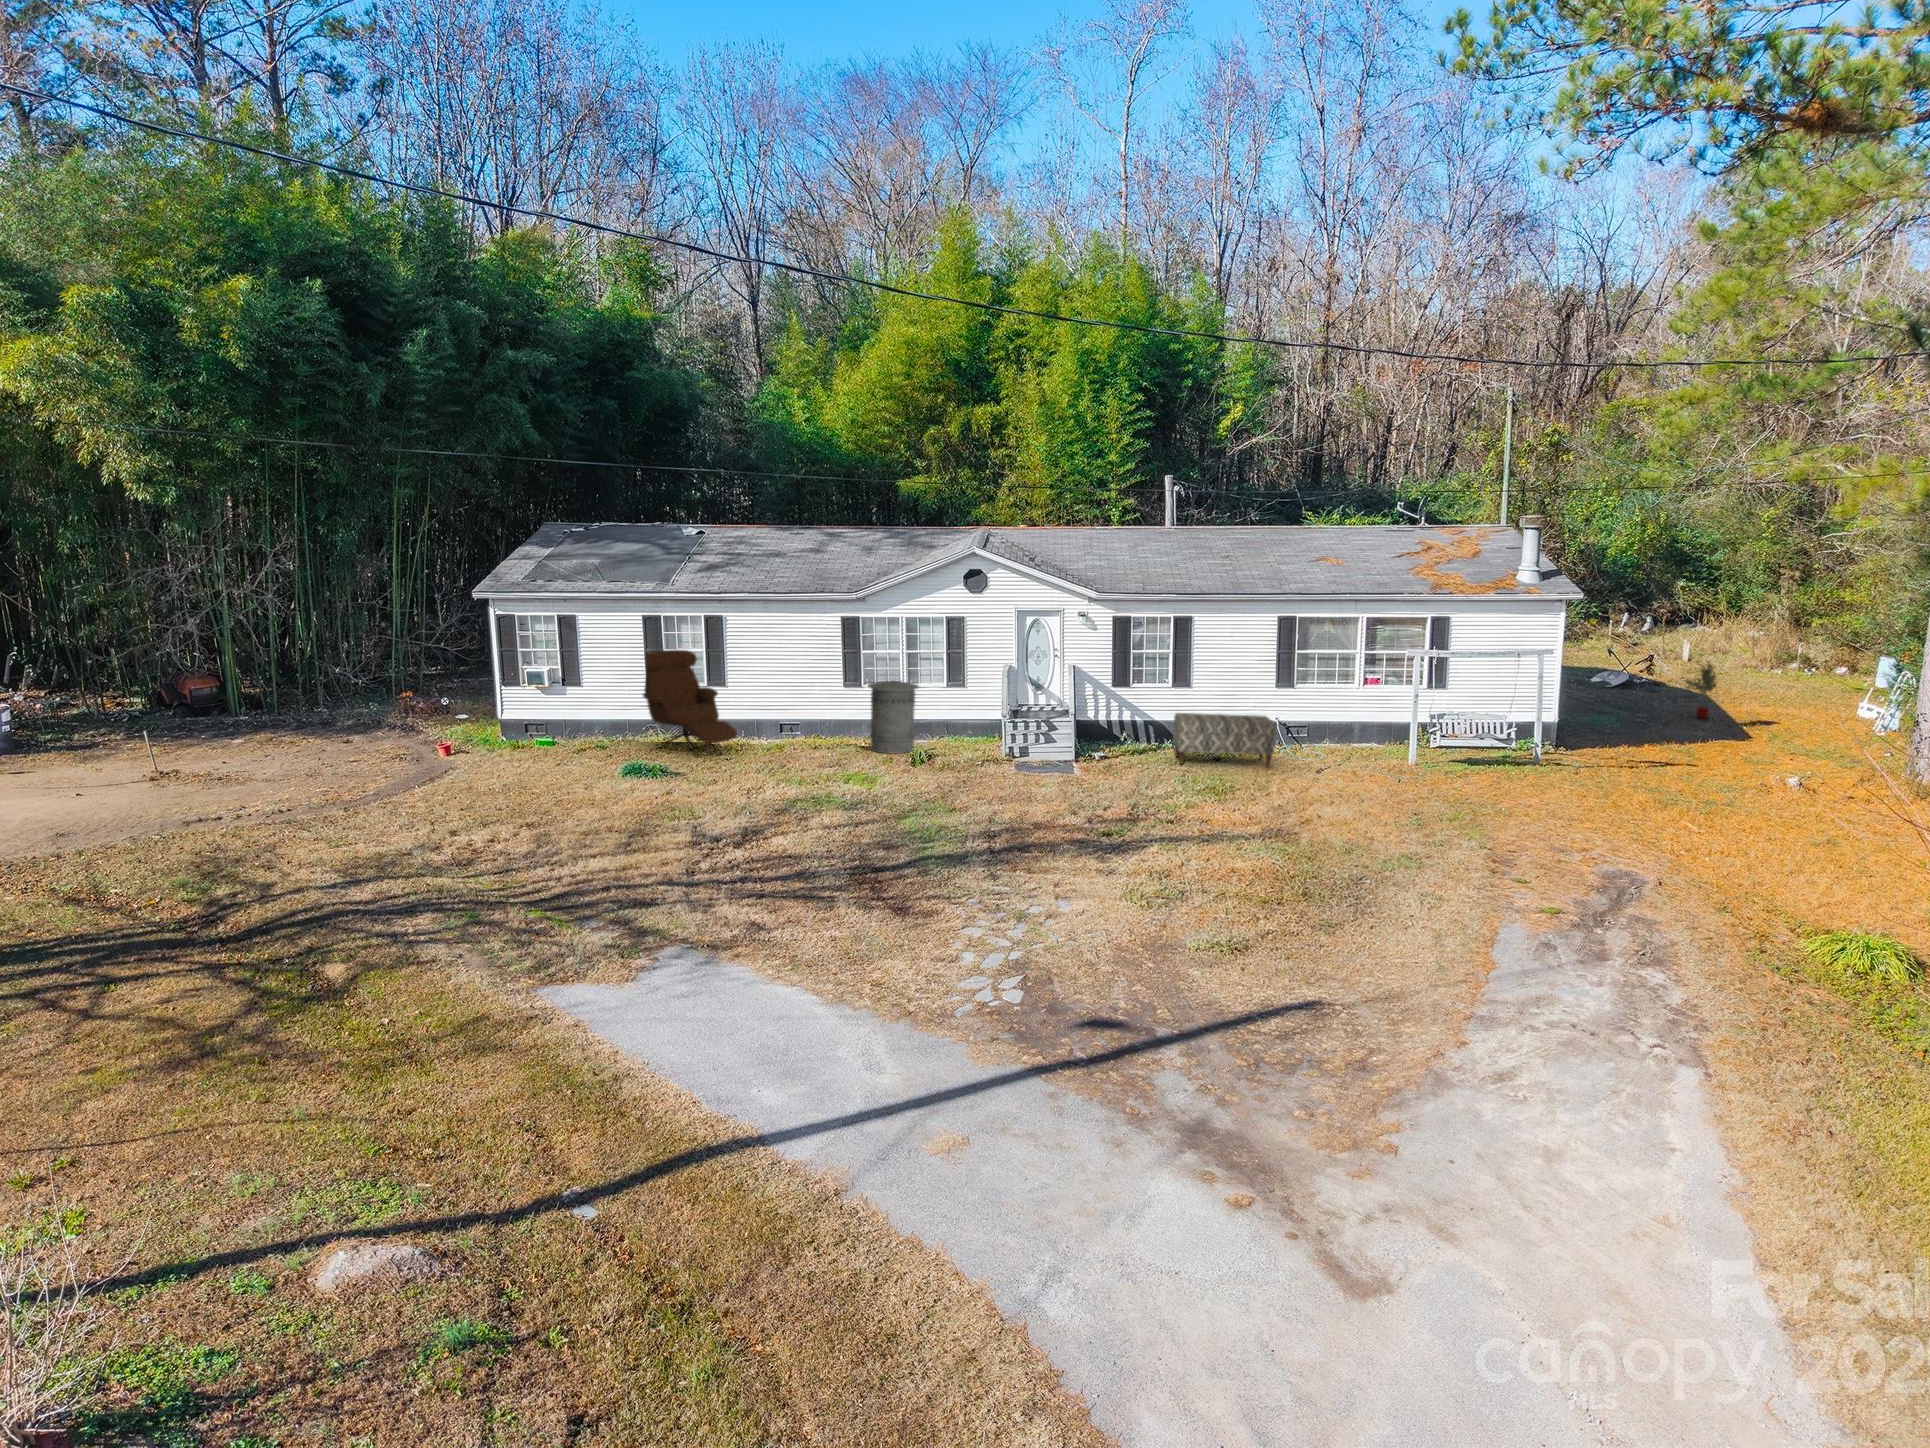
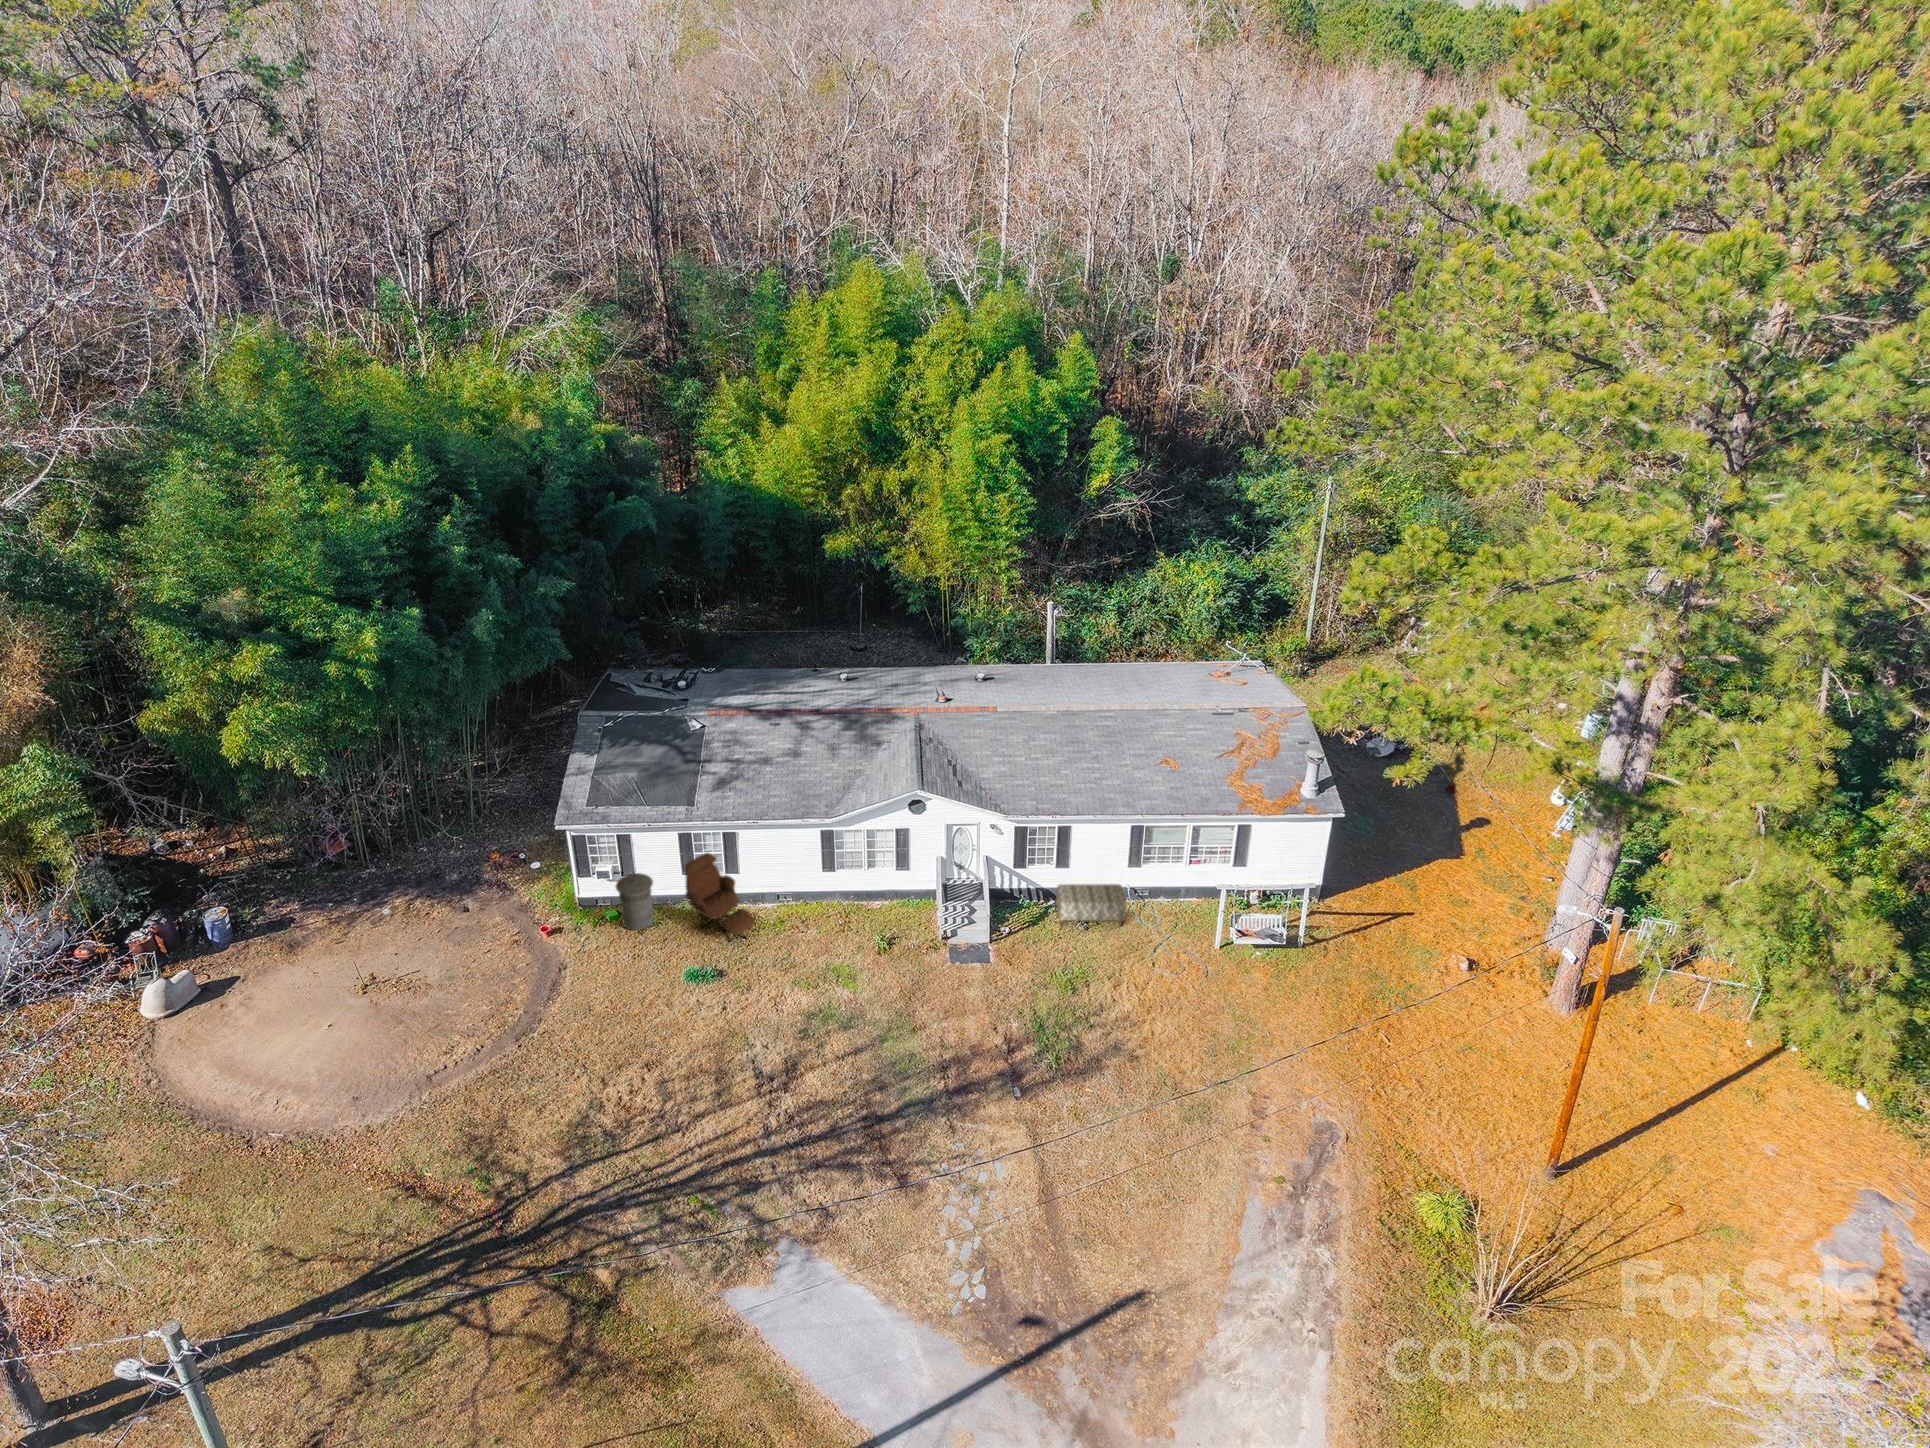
trash can: present [868,680,919,754] -> present [616,873,654,931]

